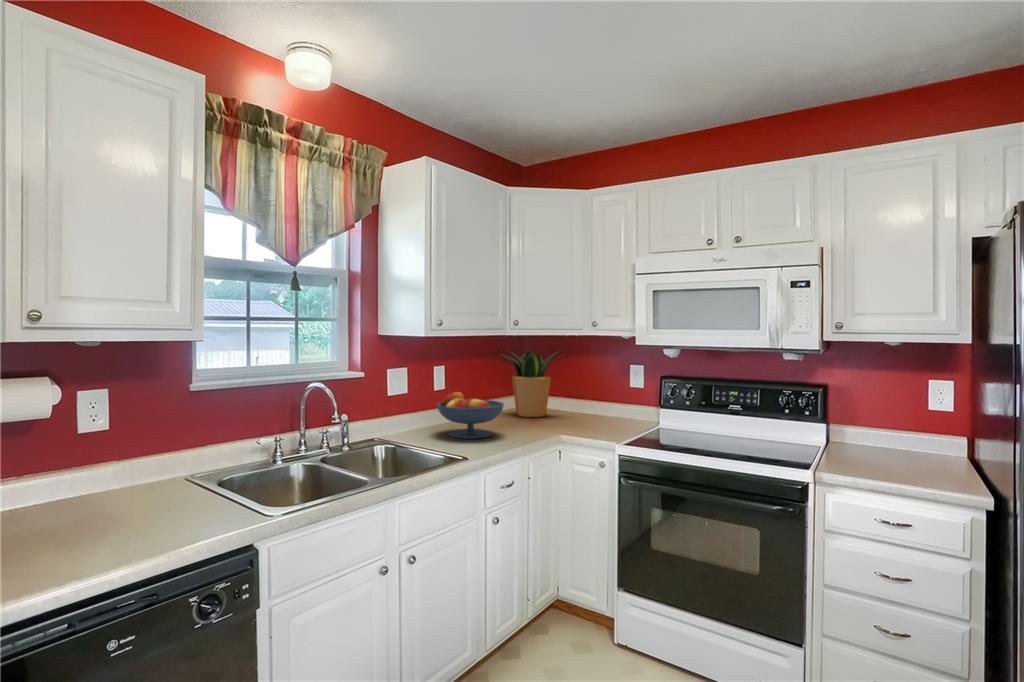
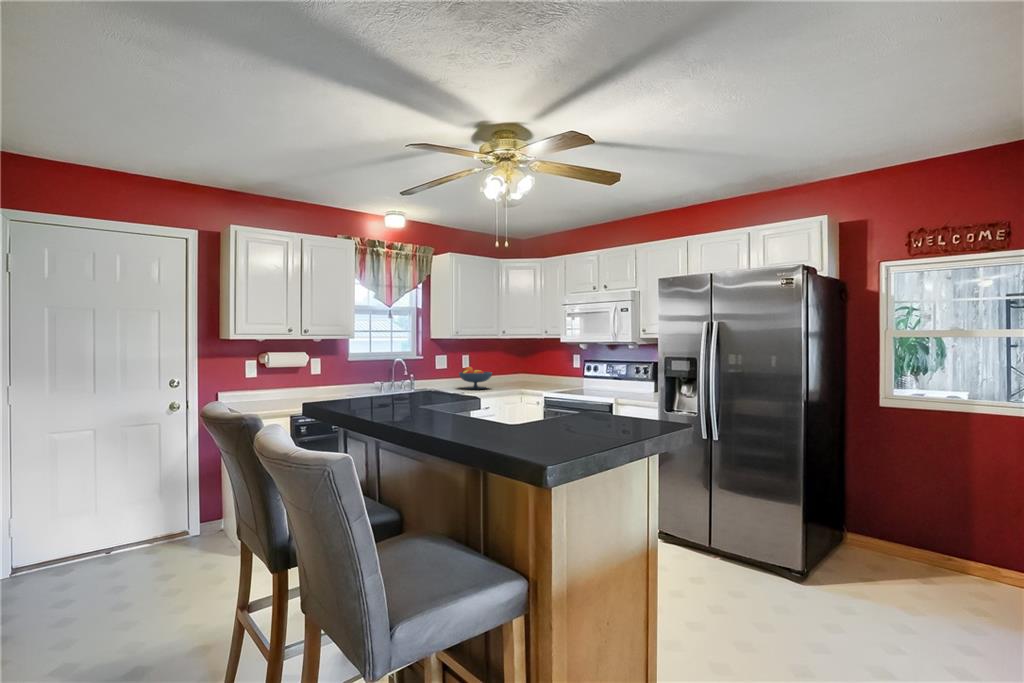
potted plant: present [502,349,557,417] -> none [502,346,537,384]

